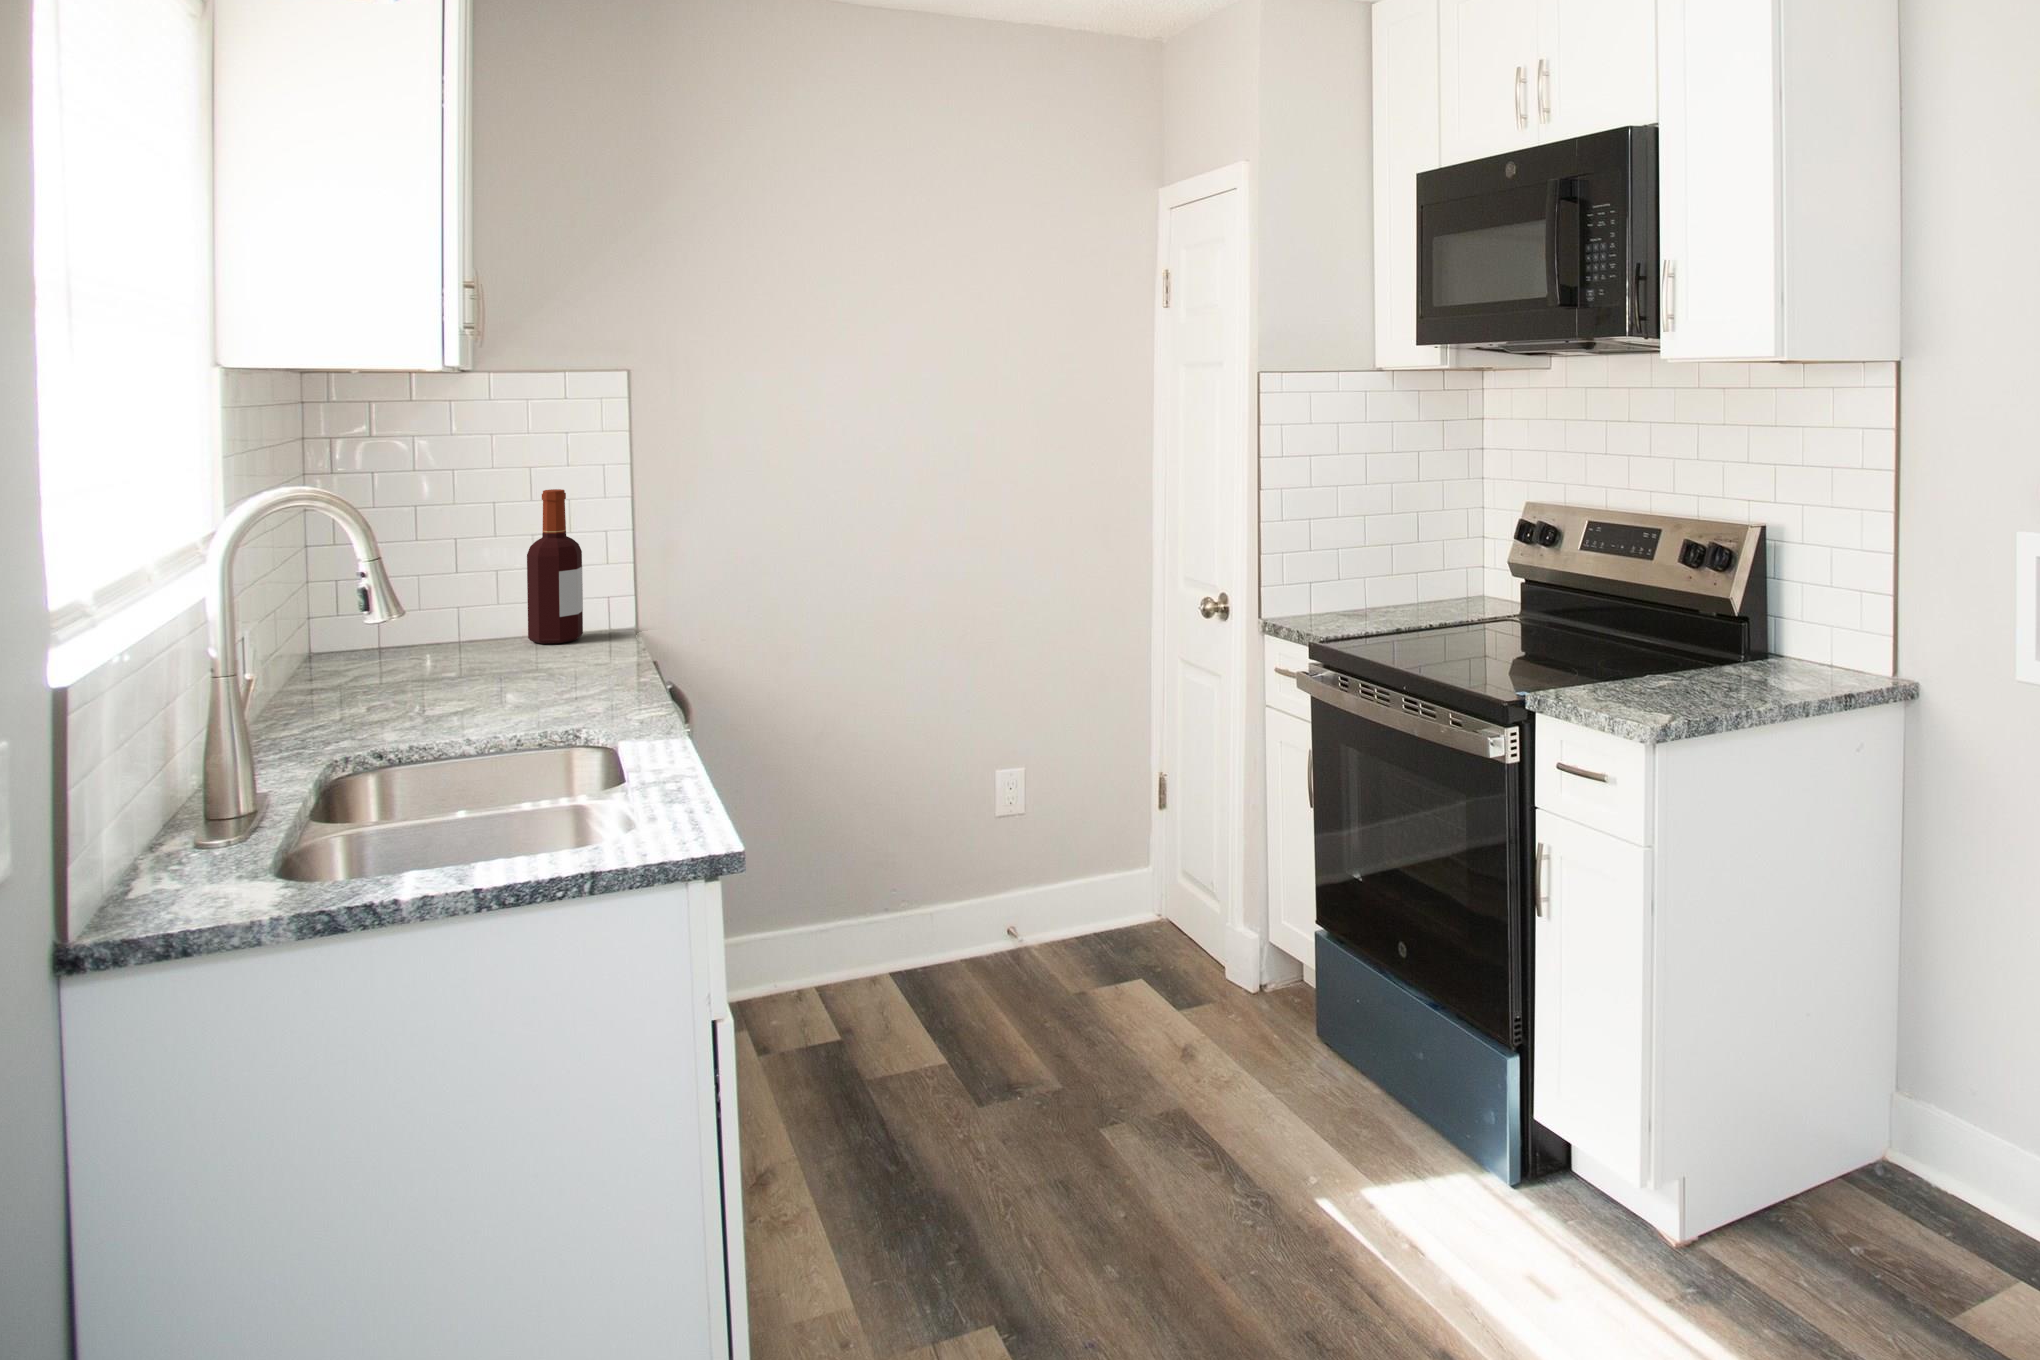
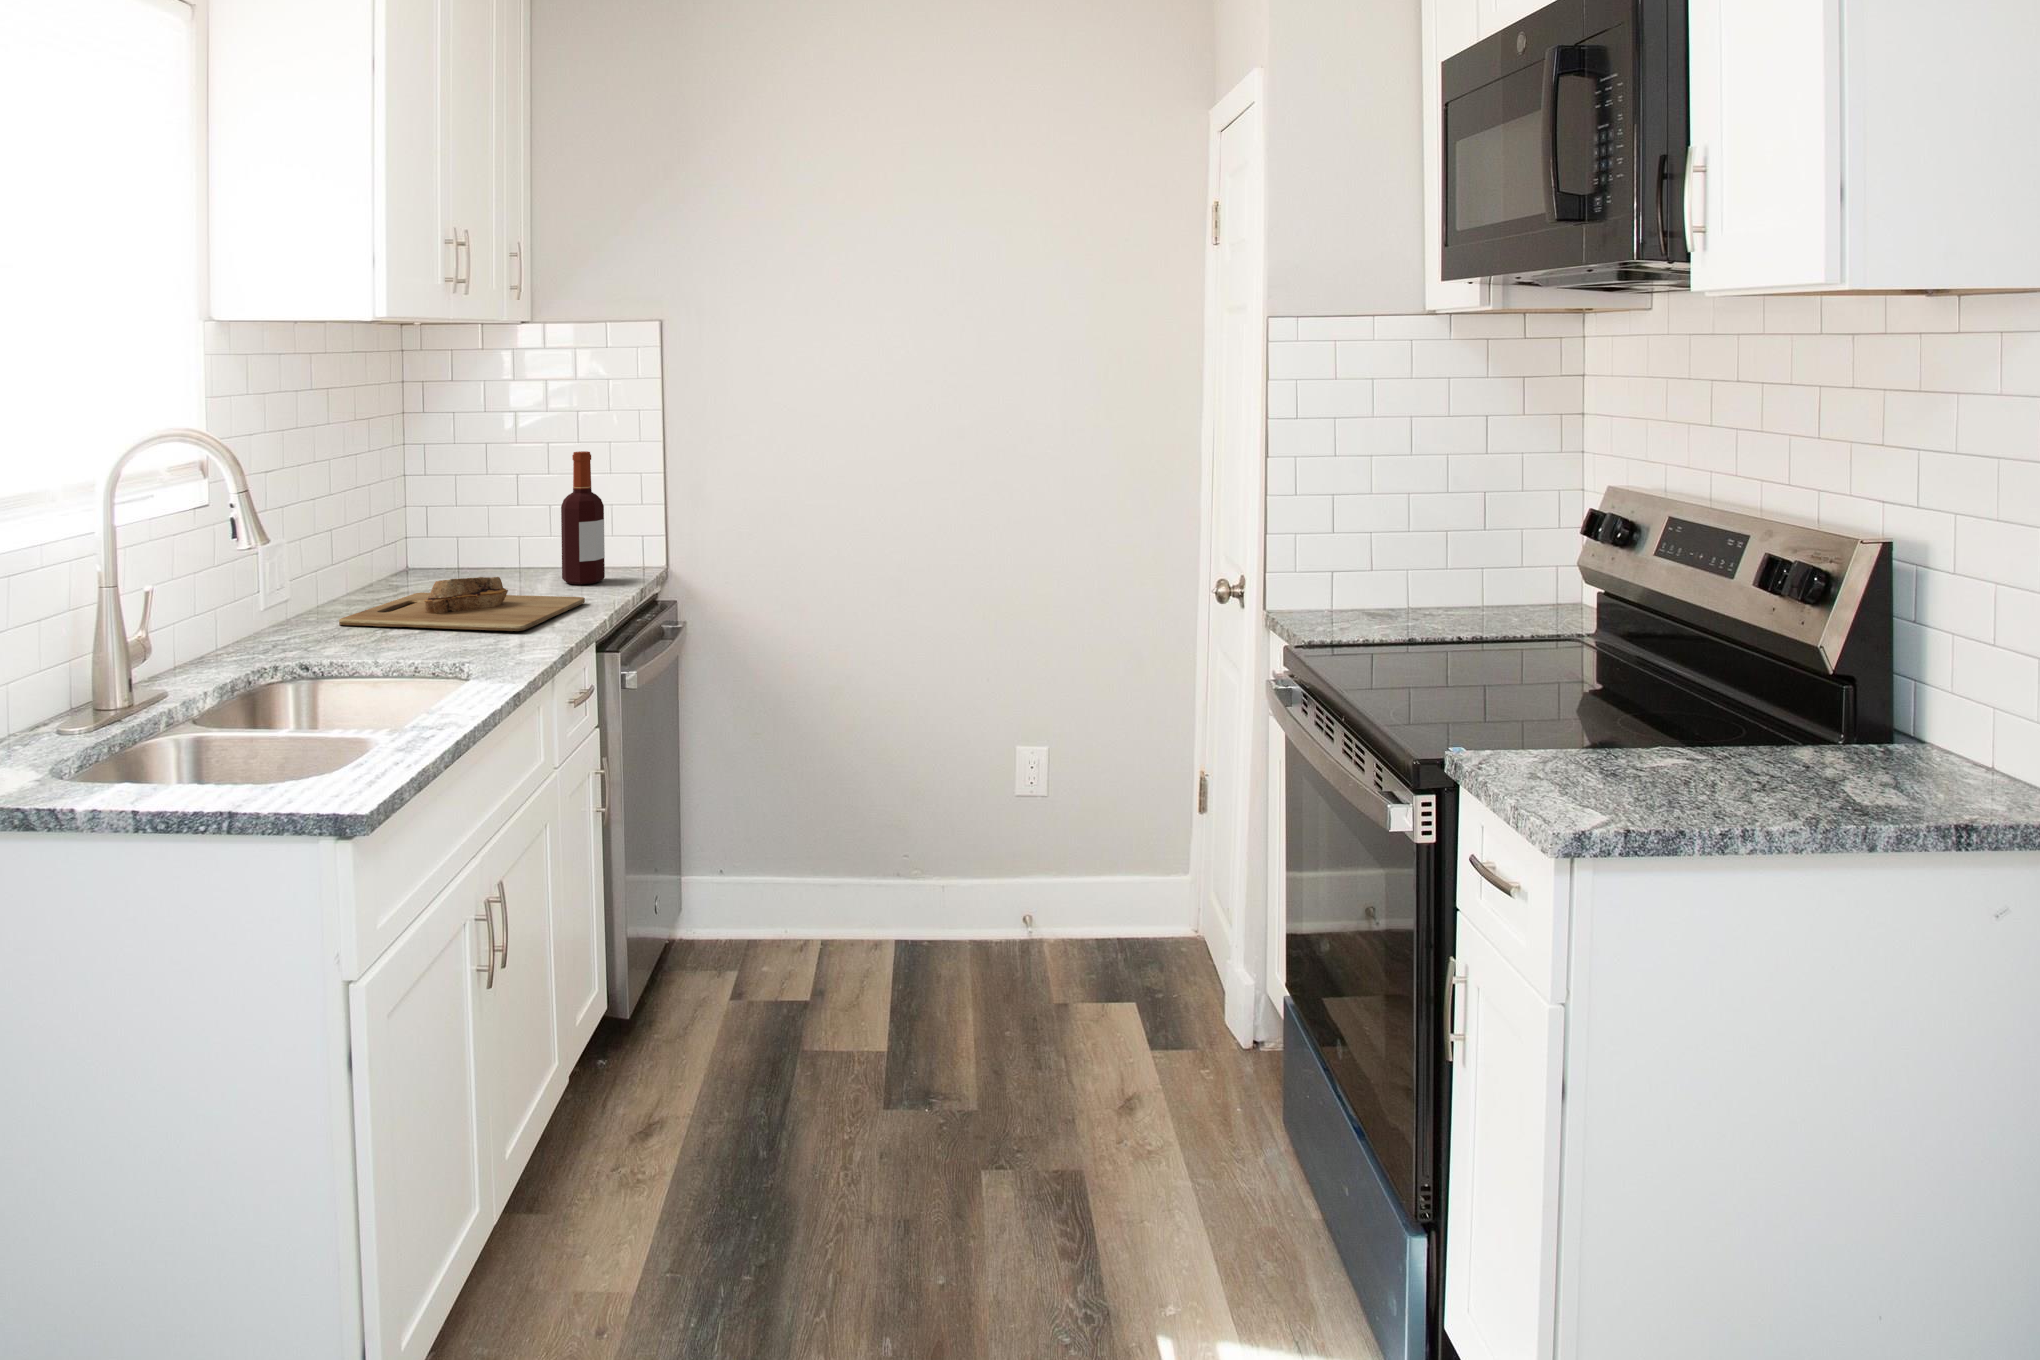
cutting board: none [322,639,607,711] -> present [339,577,585,631]

